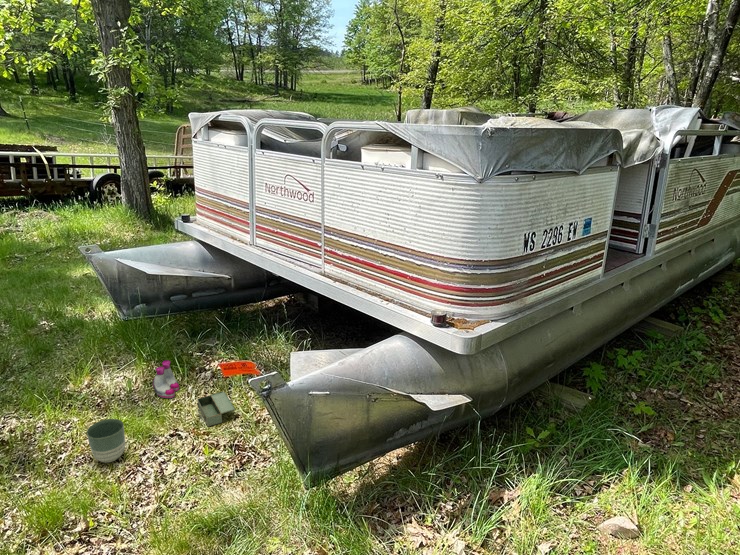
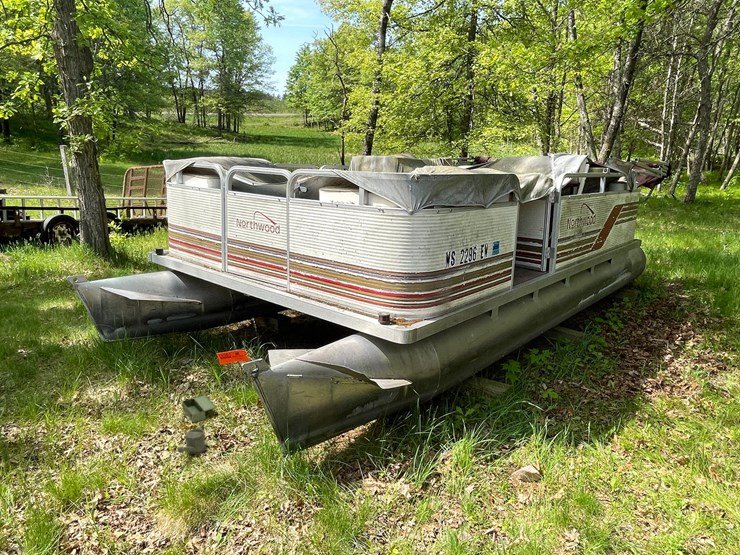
boots: present [152,360,179,398] -> none [140,371,164,403]
planter: present [87,419,125,463] -> none [94,416,125,453]
watering can: none [181,433,218,472] -> present [177,424,206,454]

